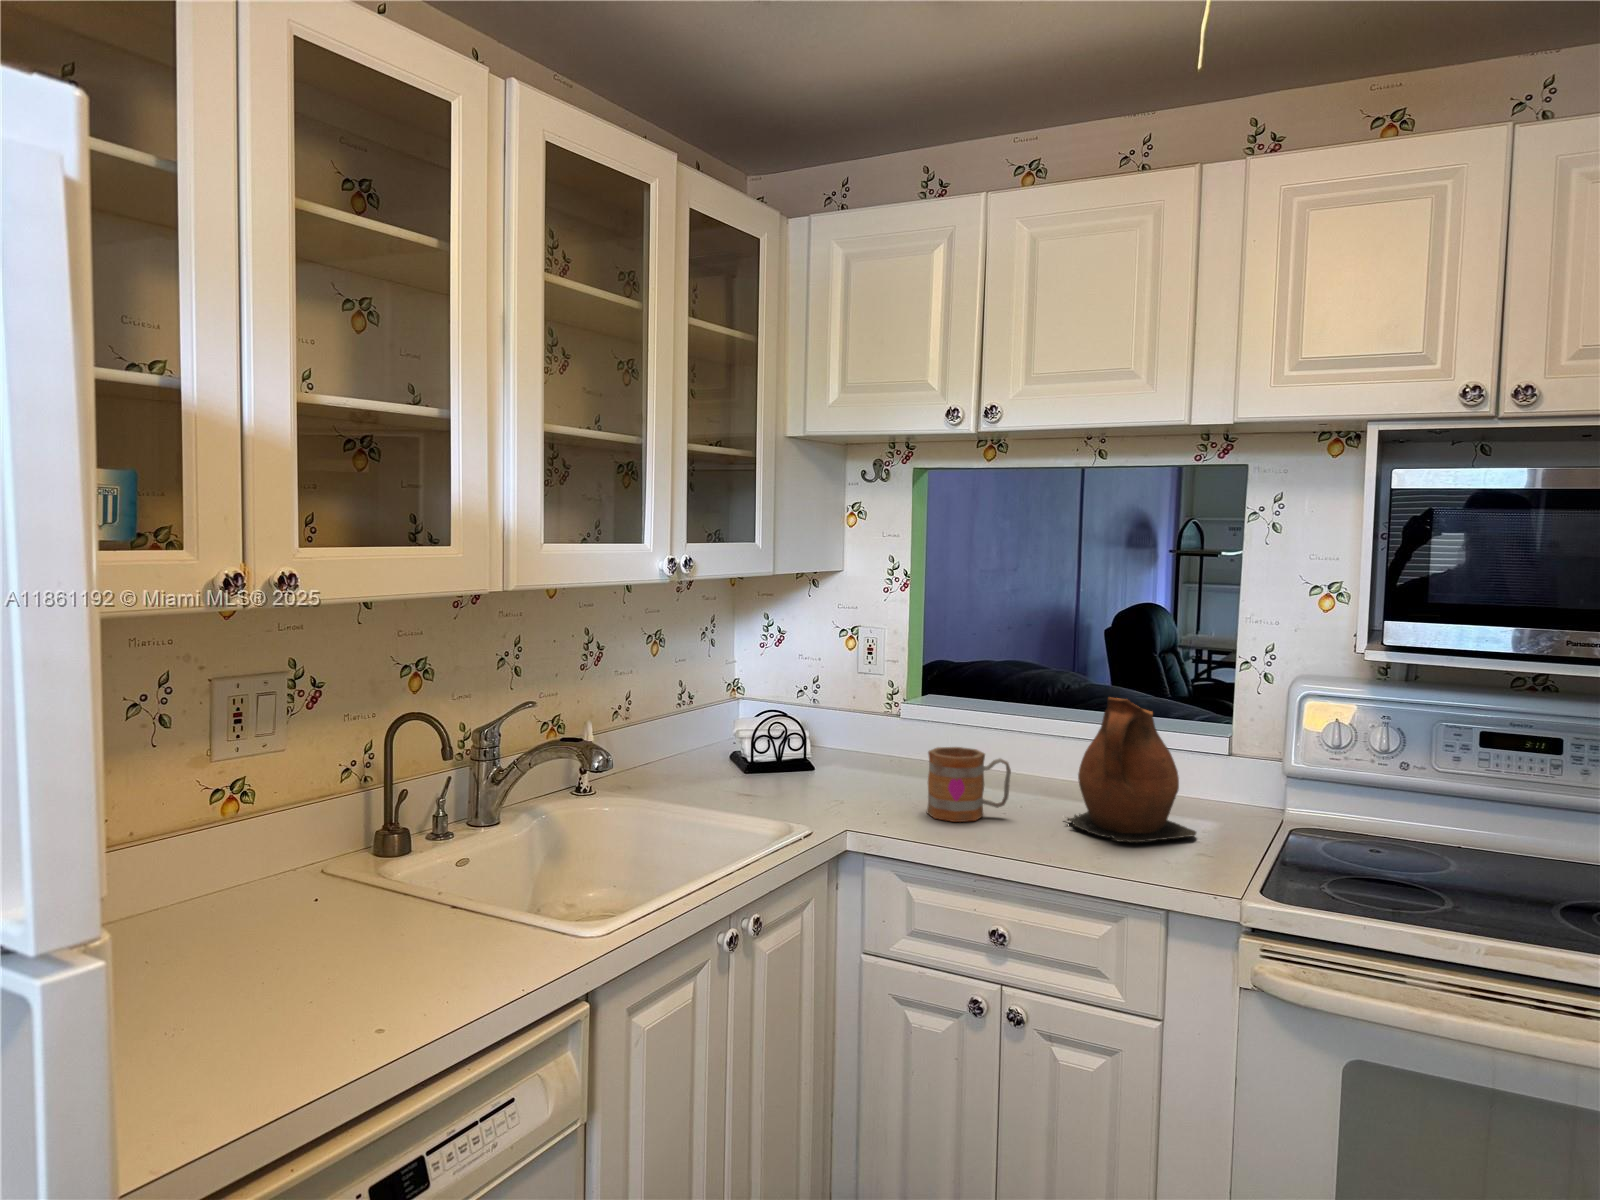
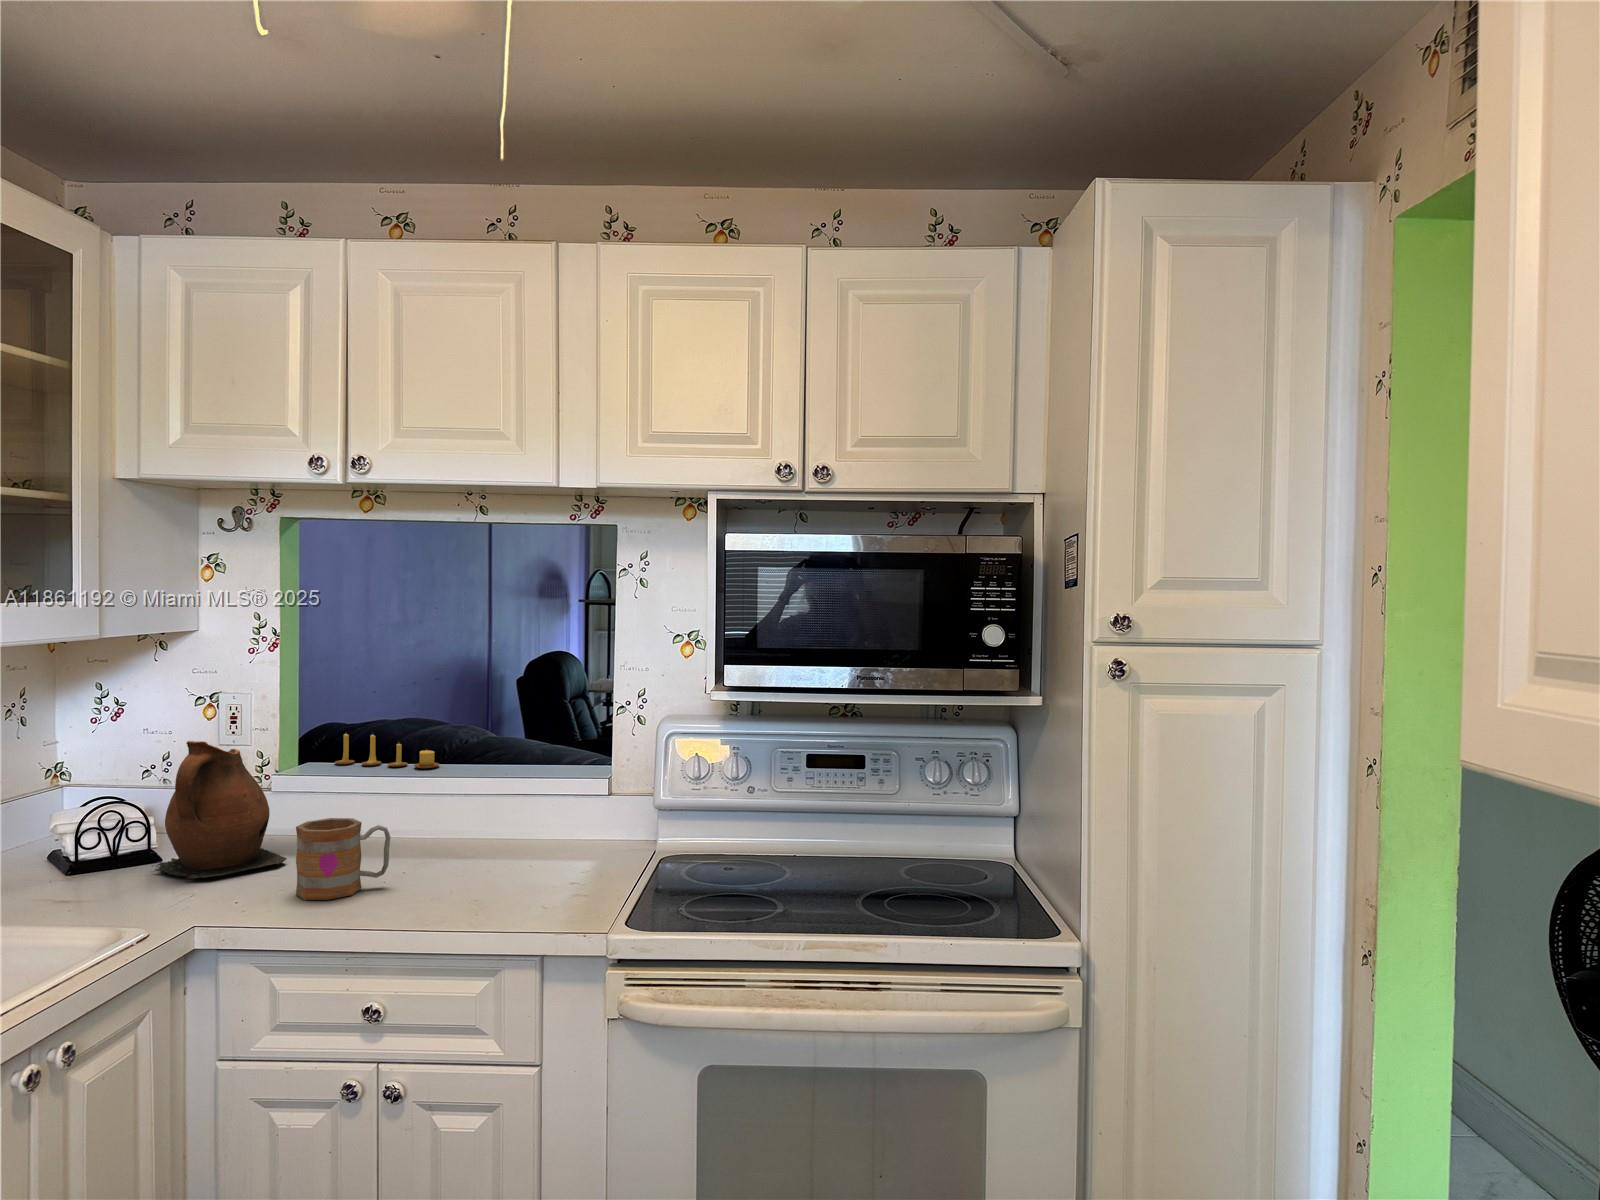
candle: none [951,669,1048,710] -> present [335,734,439,768]
ceramic pitcher: present [1067,698,1196,842] -> present [152,741,287,879]

